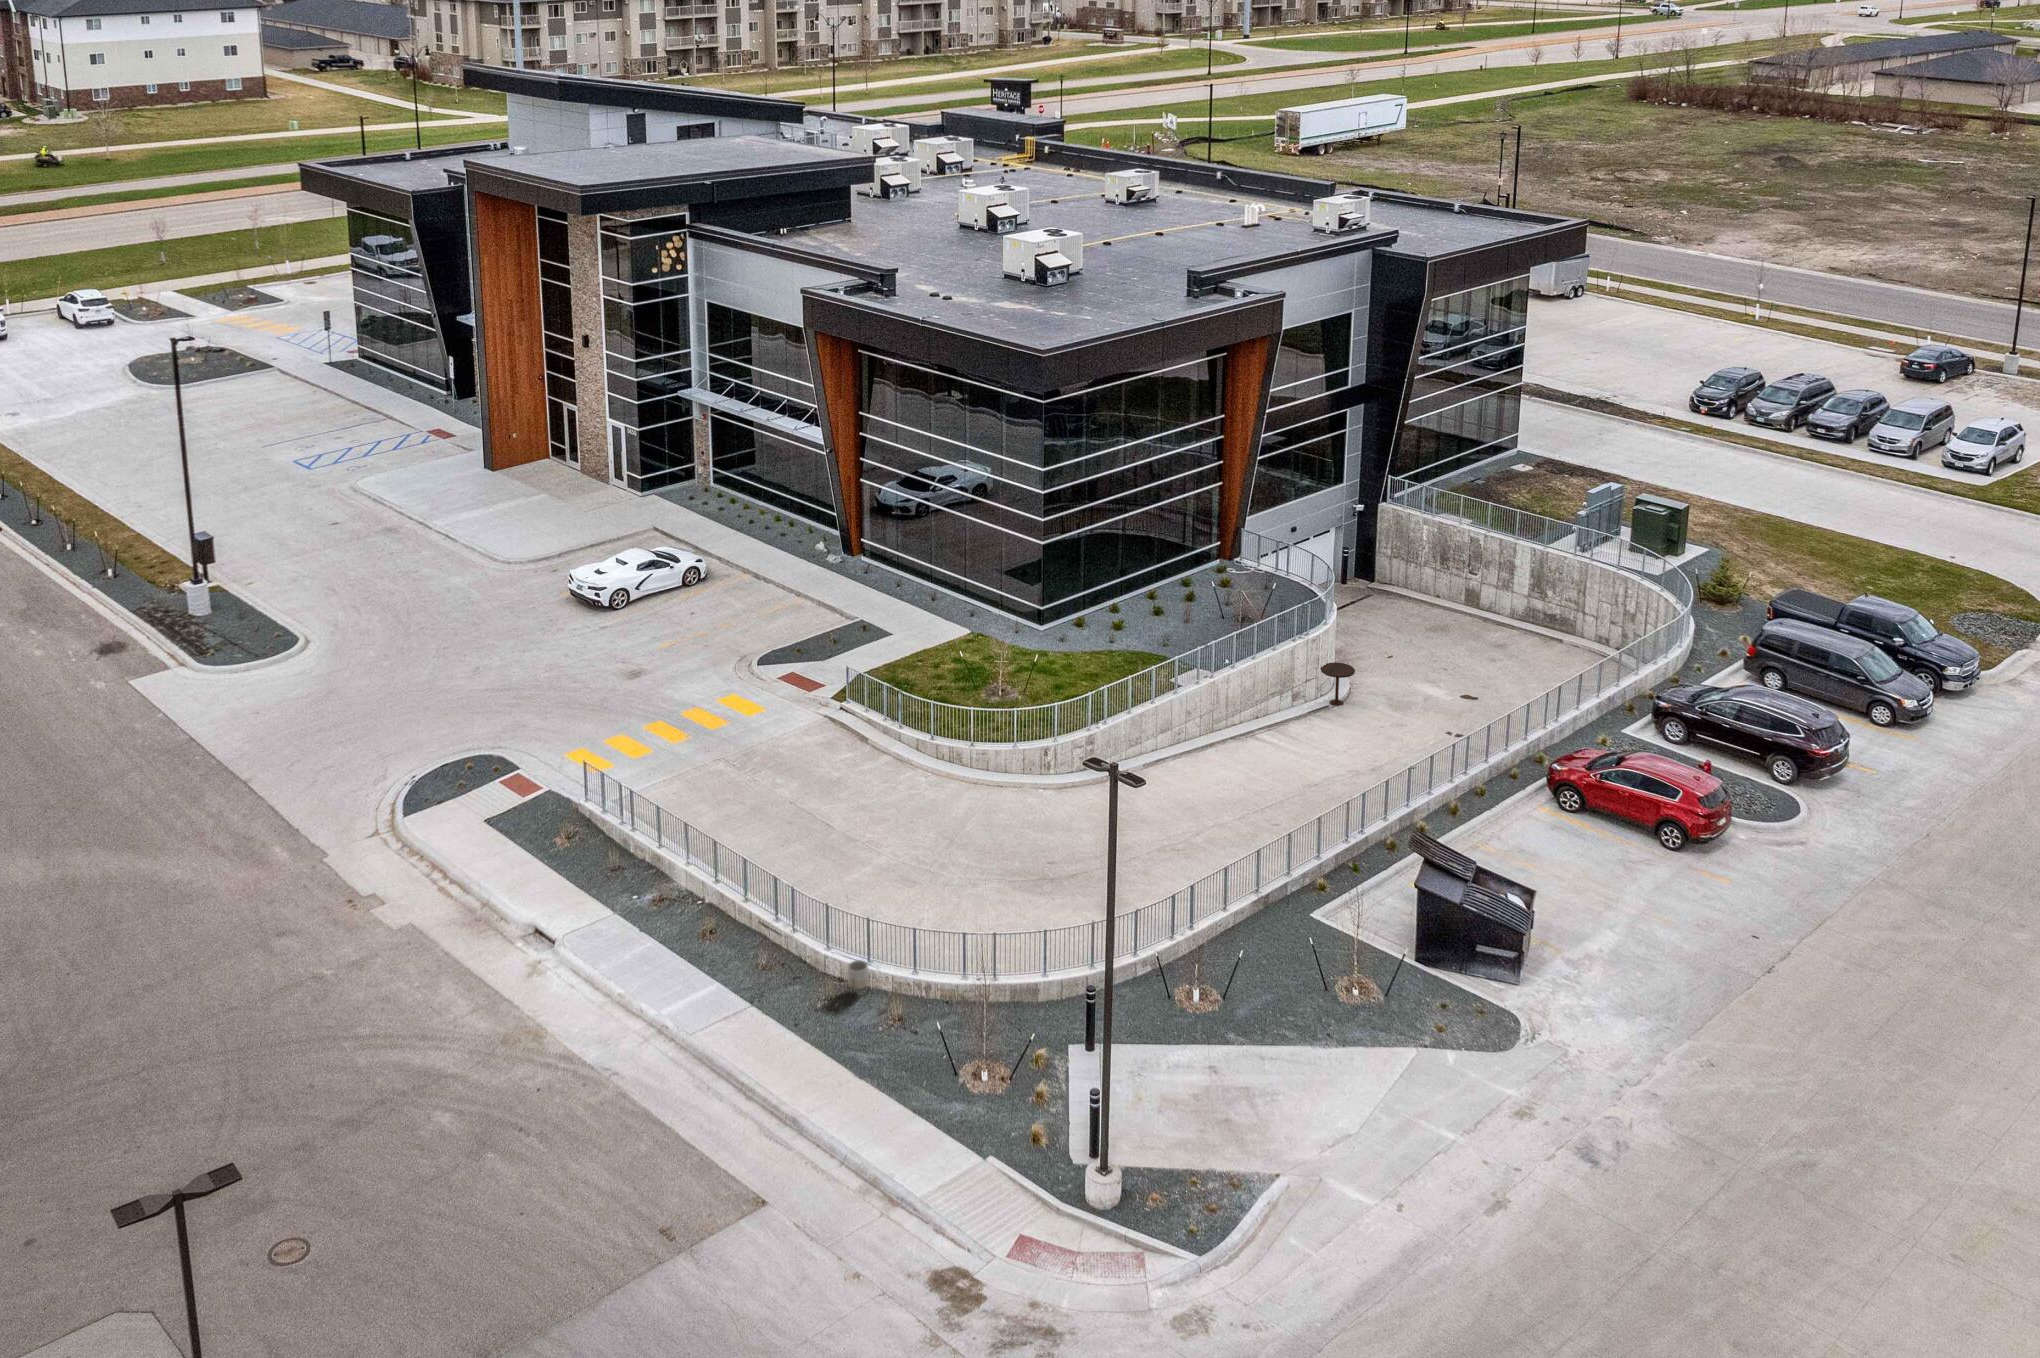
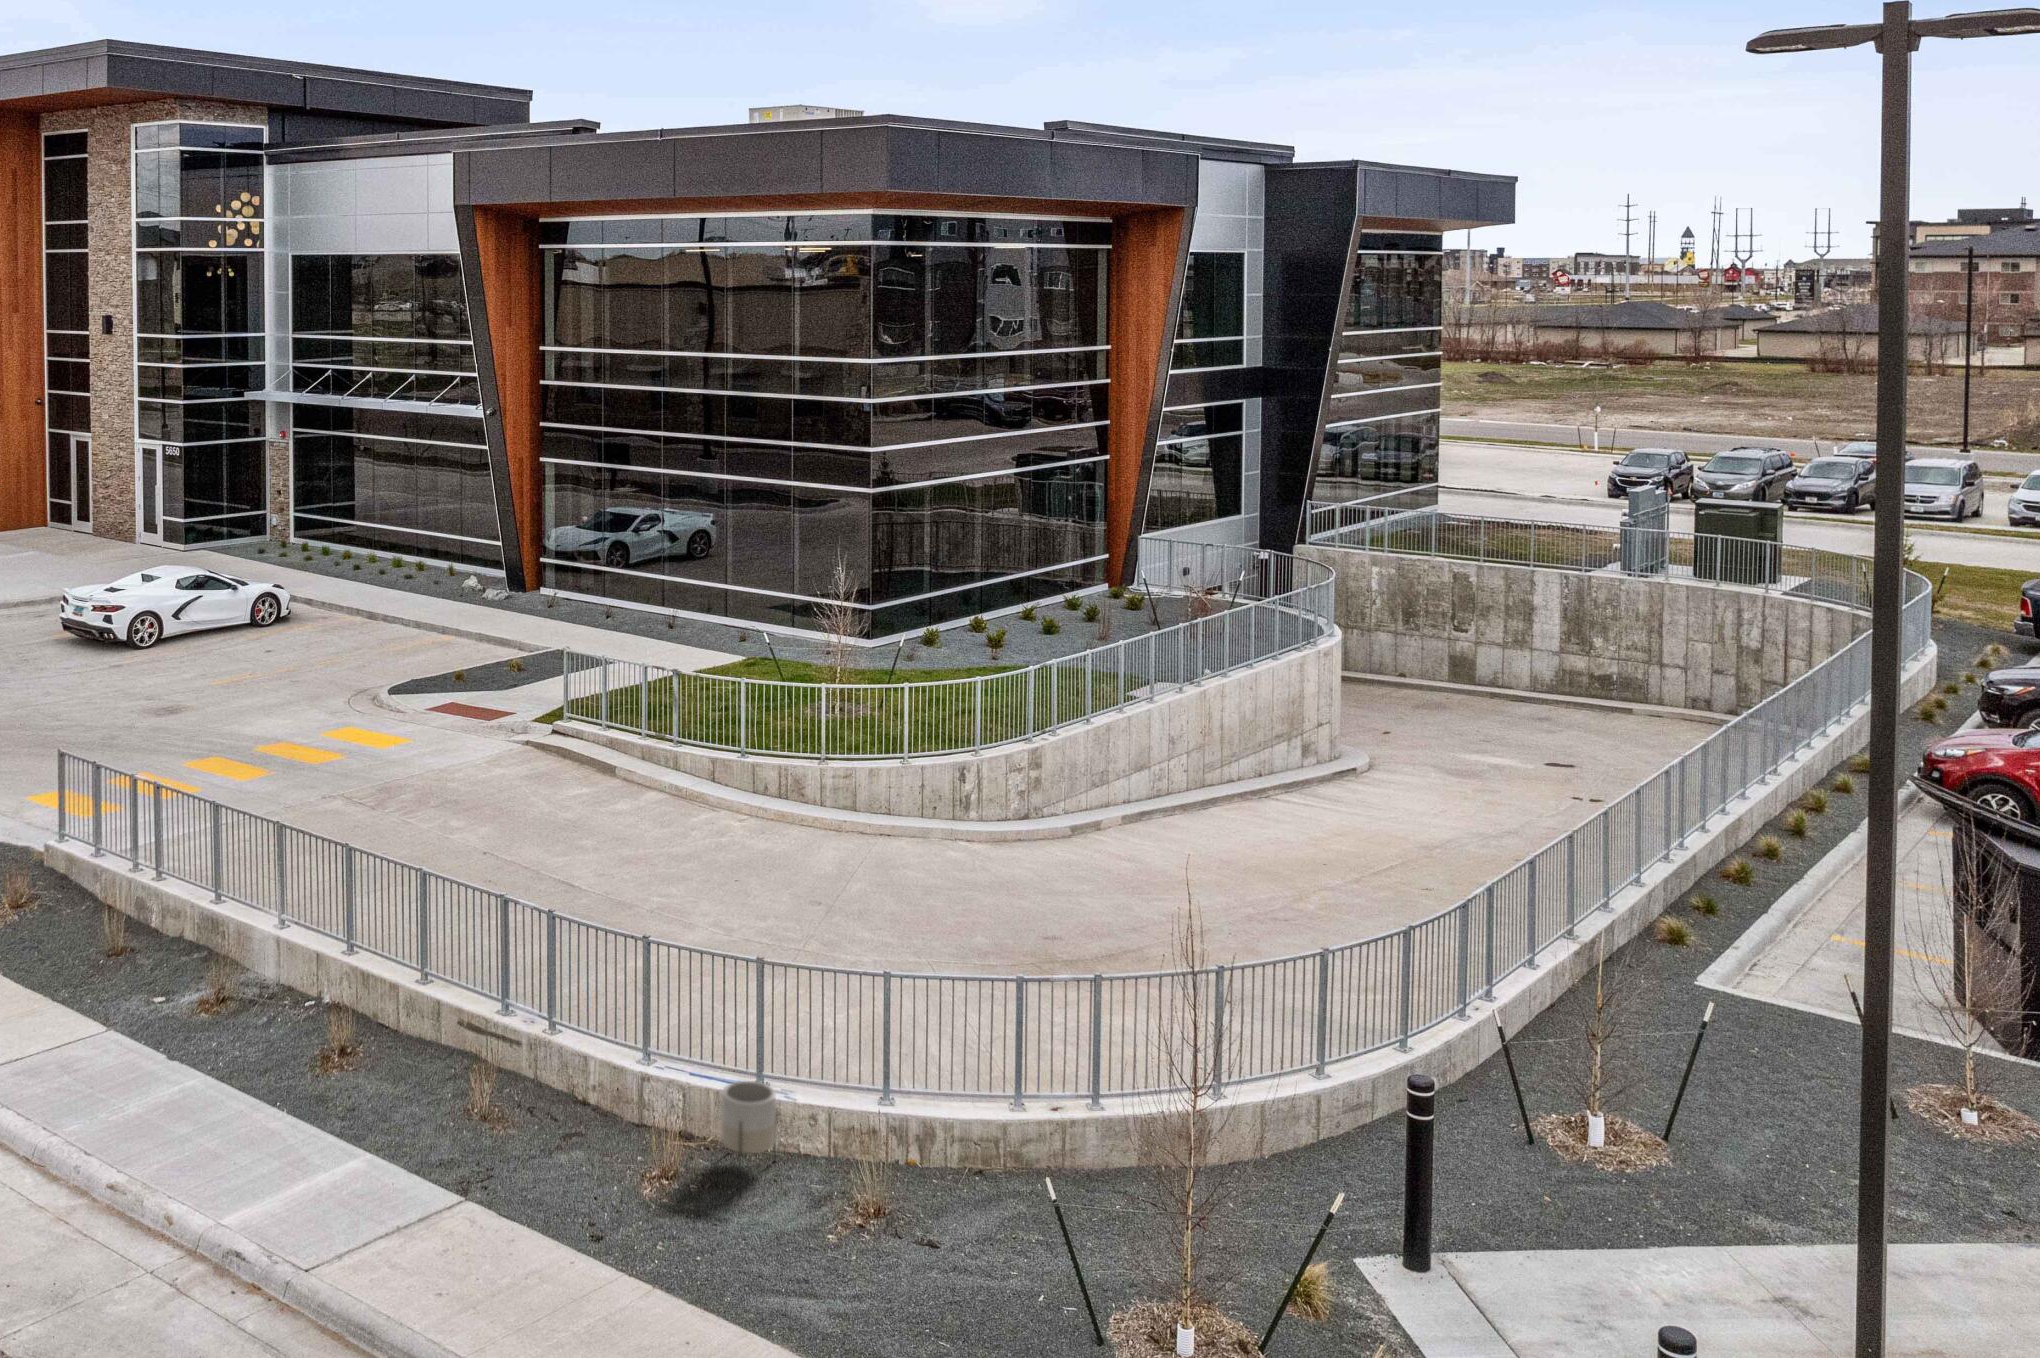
pedestal table: present [1320,662,1355,706] -> none [1327,701,1388,771]

